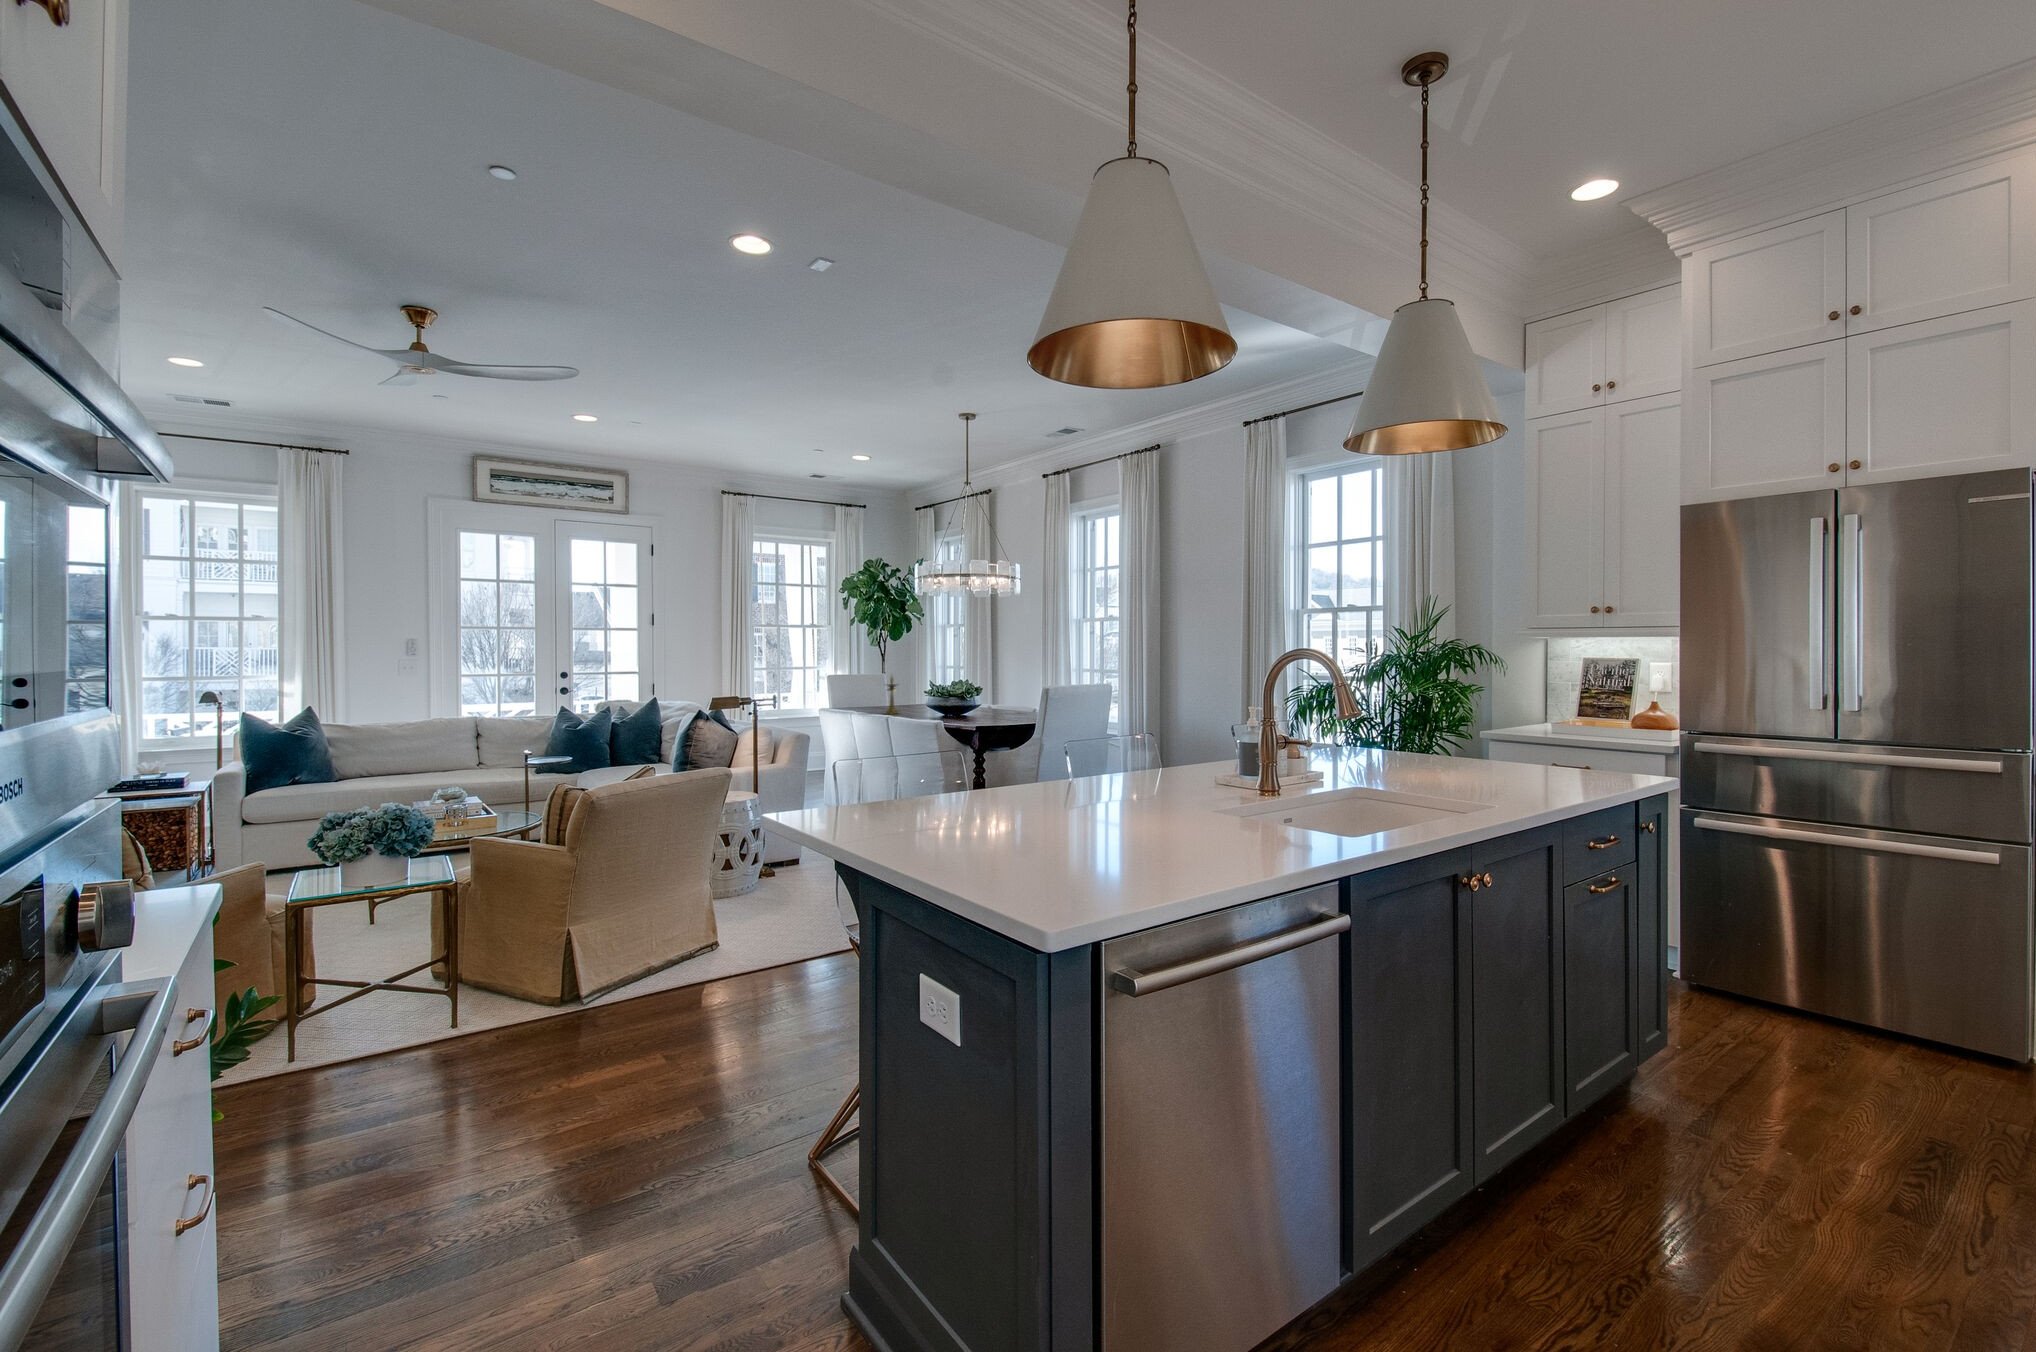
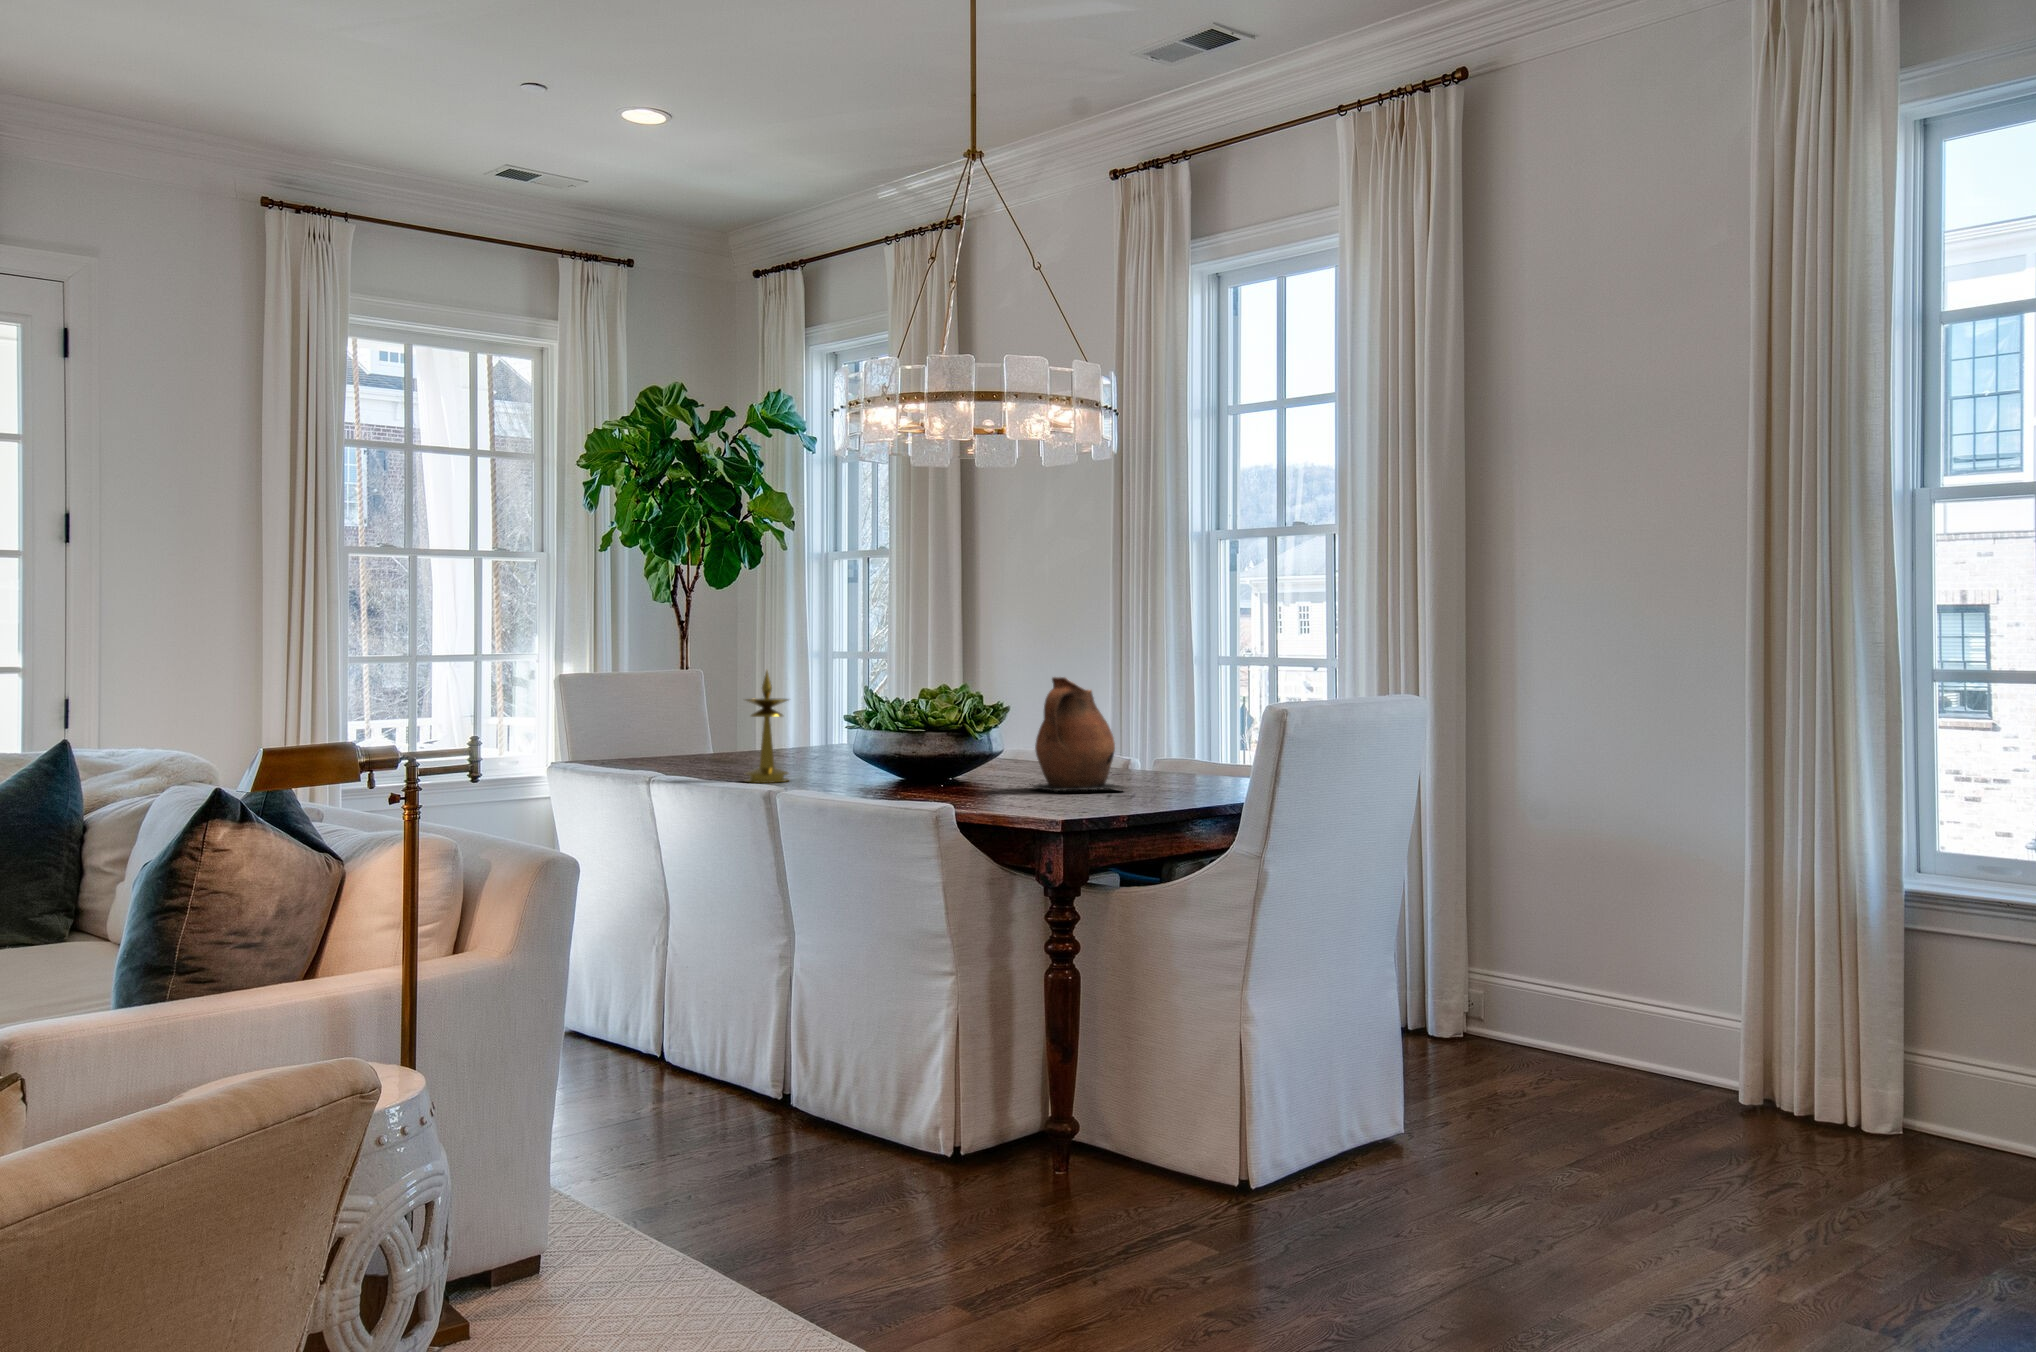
ceramic pitcher: none [977,677,1012,717] -> present [1030,677,1127,791]

